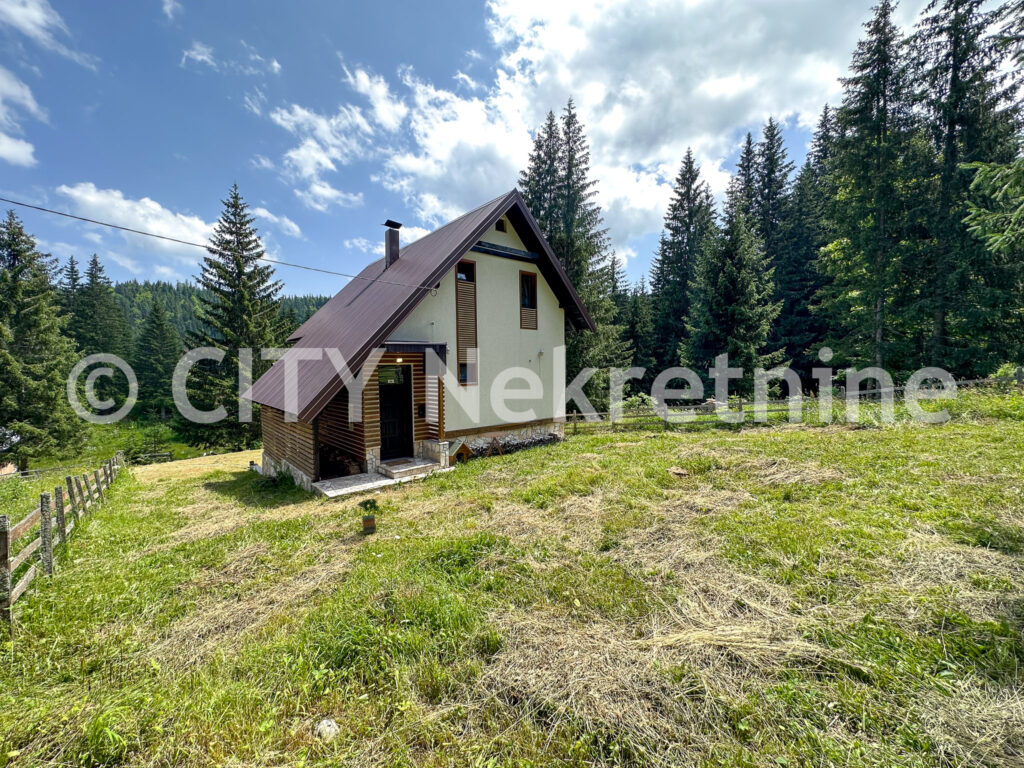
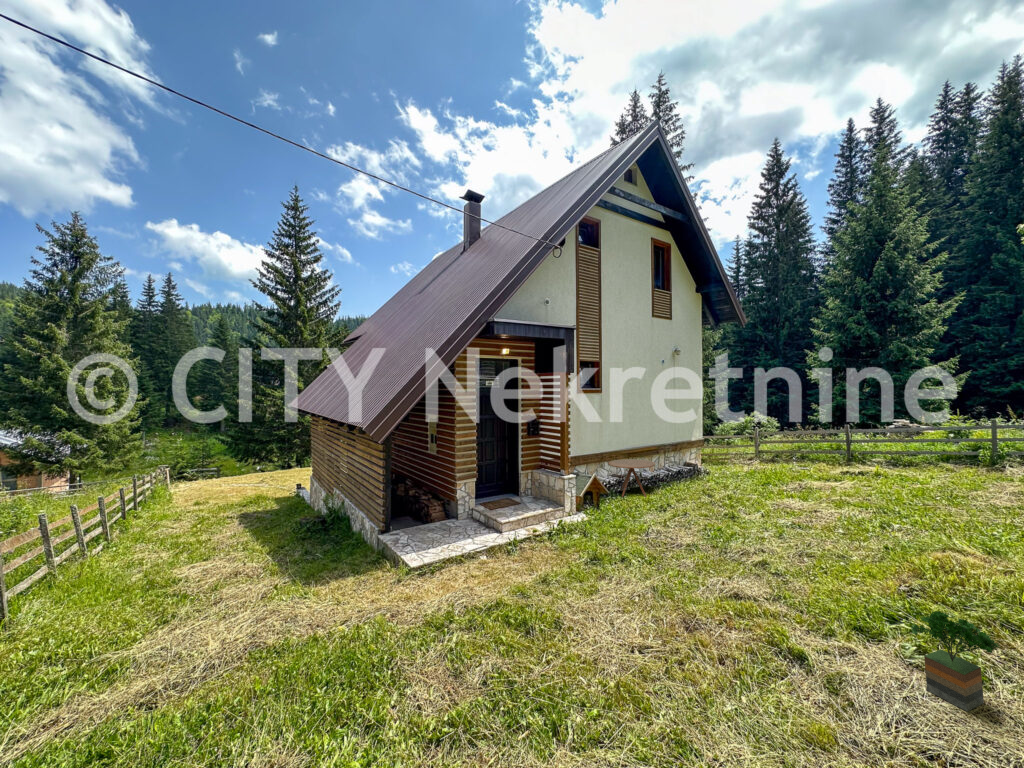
potted tree: present [357,498,380,534] -> present [911,611,999,711]

